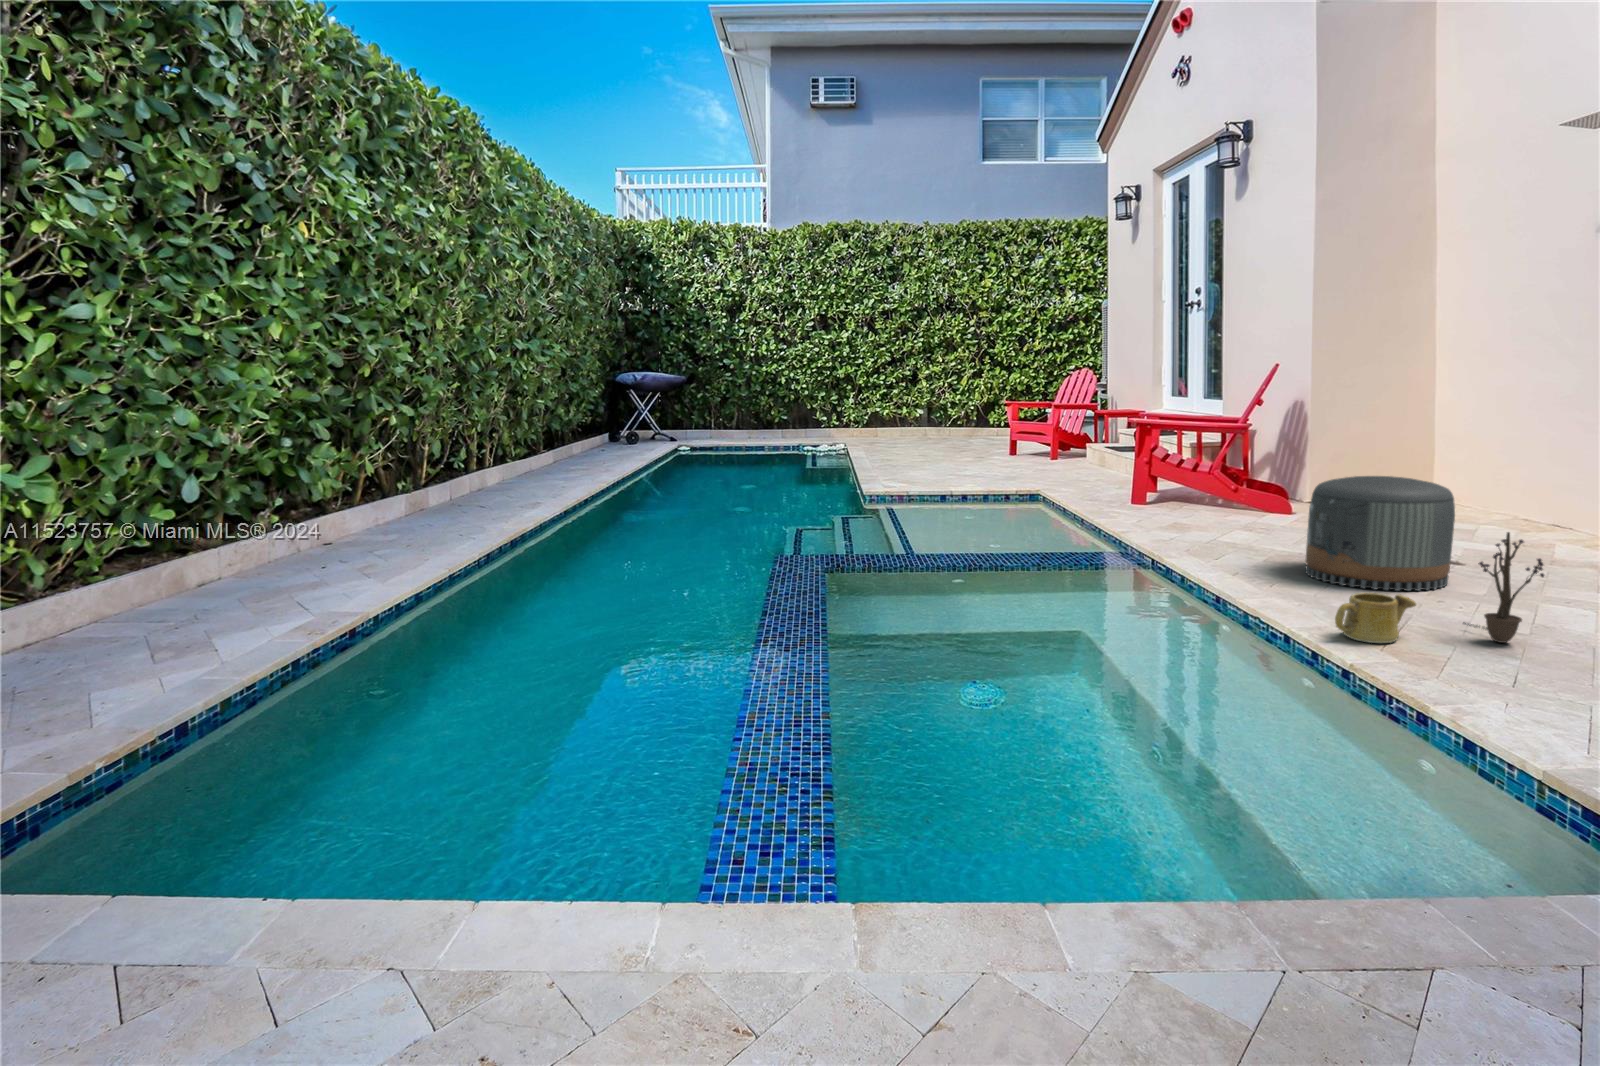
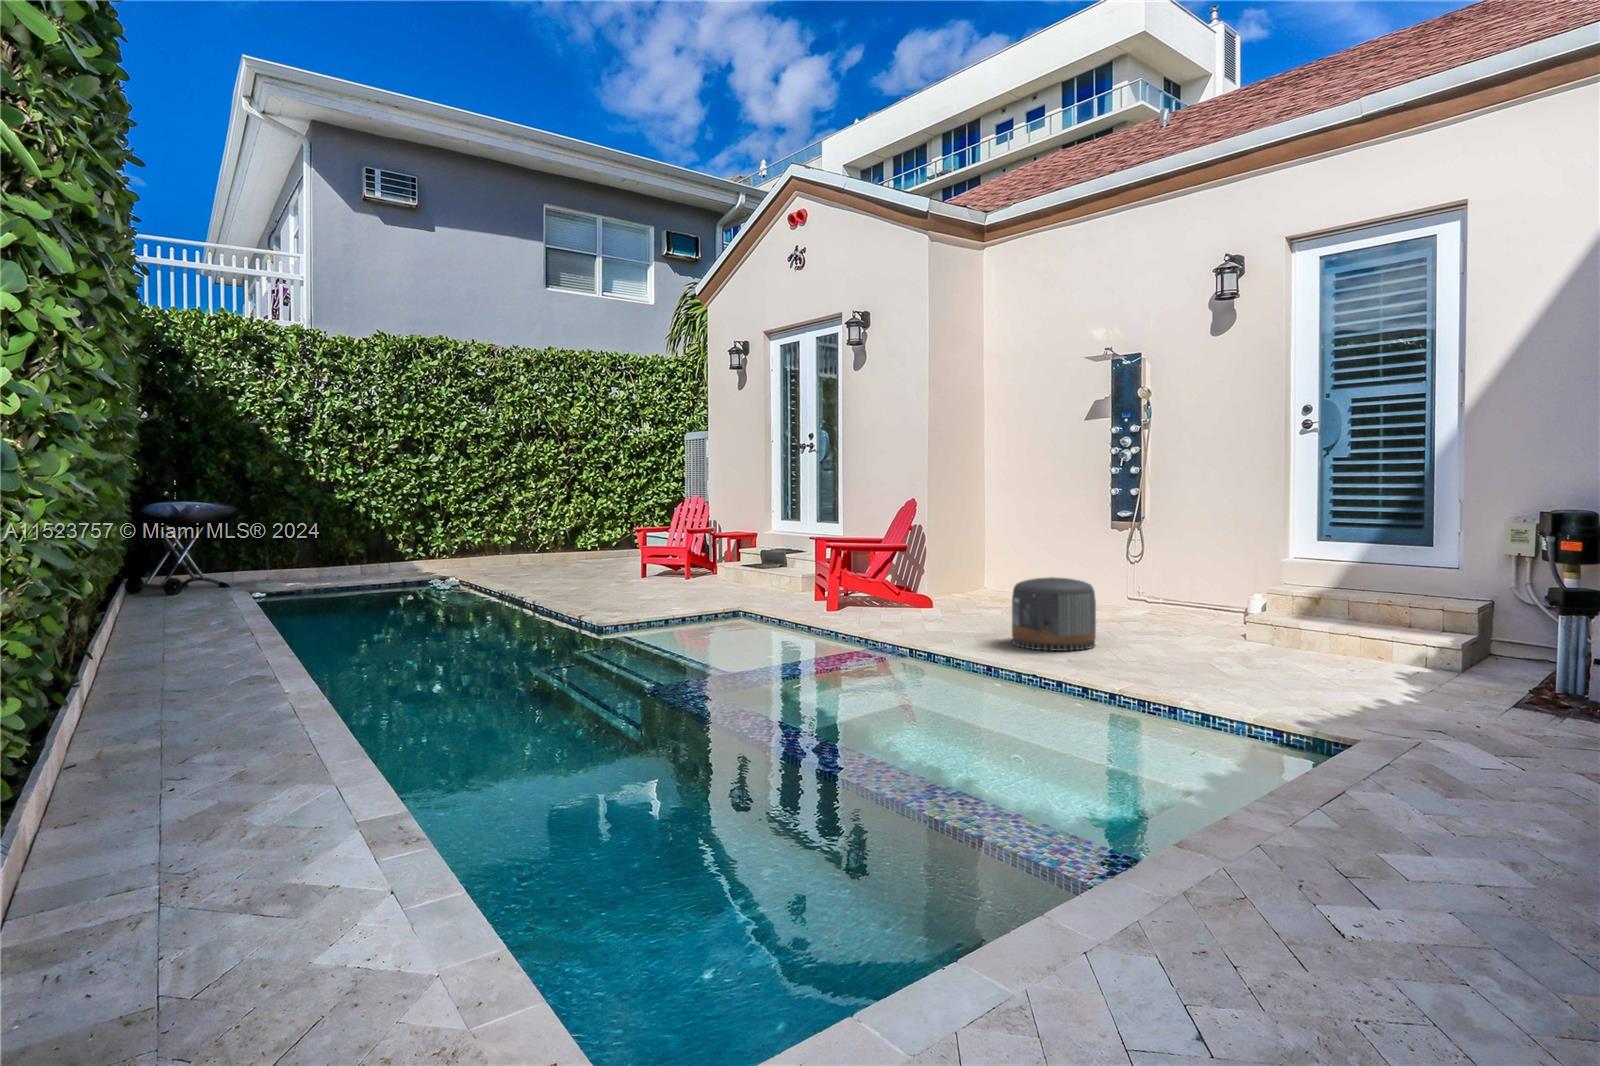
decorative plant: present [1463,532,1544,643] -> none [1136,606,1181,671]
watering can: present [1335,593,1416,643] -> none [1087,648,1121,678]

